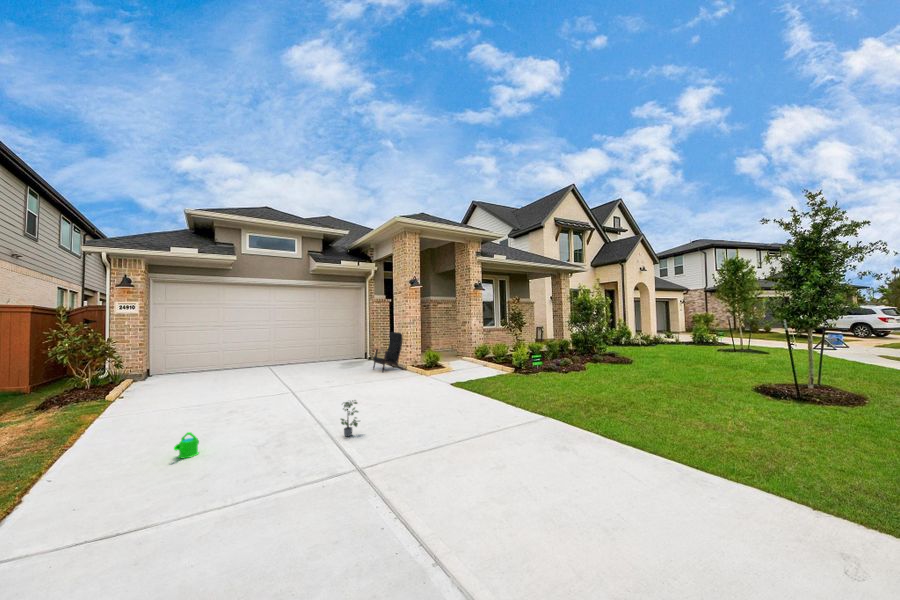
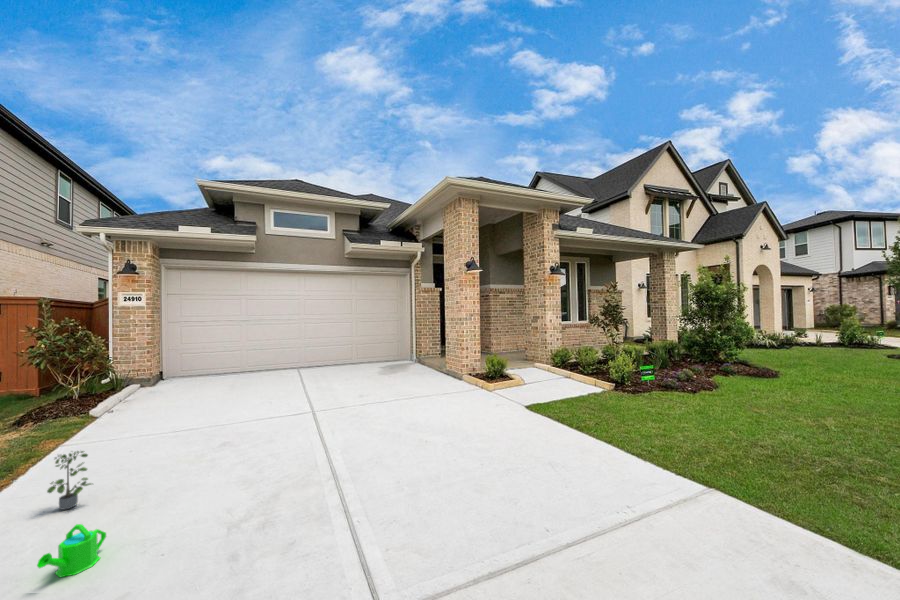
lounge chair: present [373,332,403,372] -> none [417,330,458,383]
potted plant: present [341,401,358,436] -> present [47,451,91,510]

